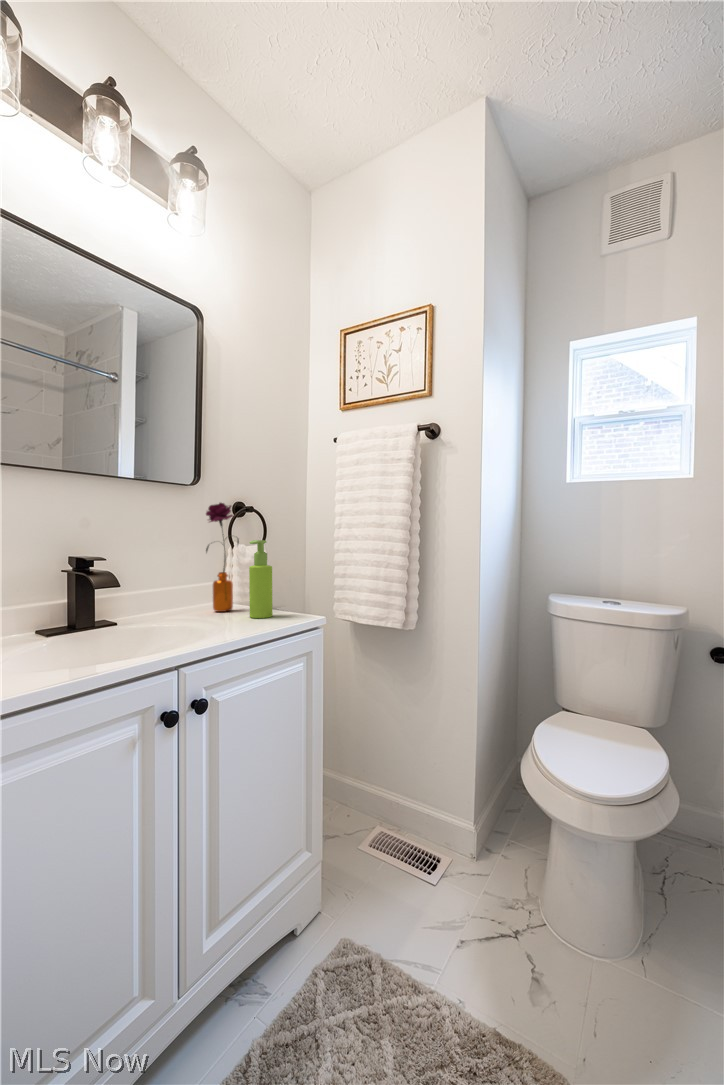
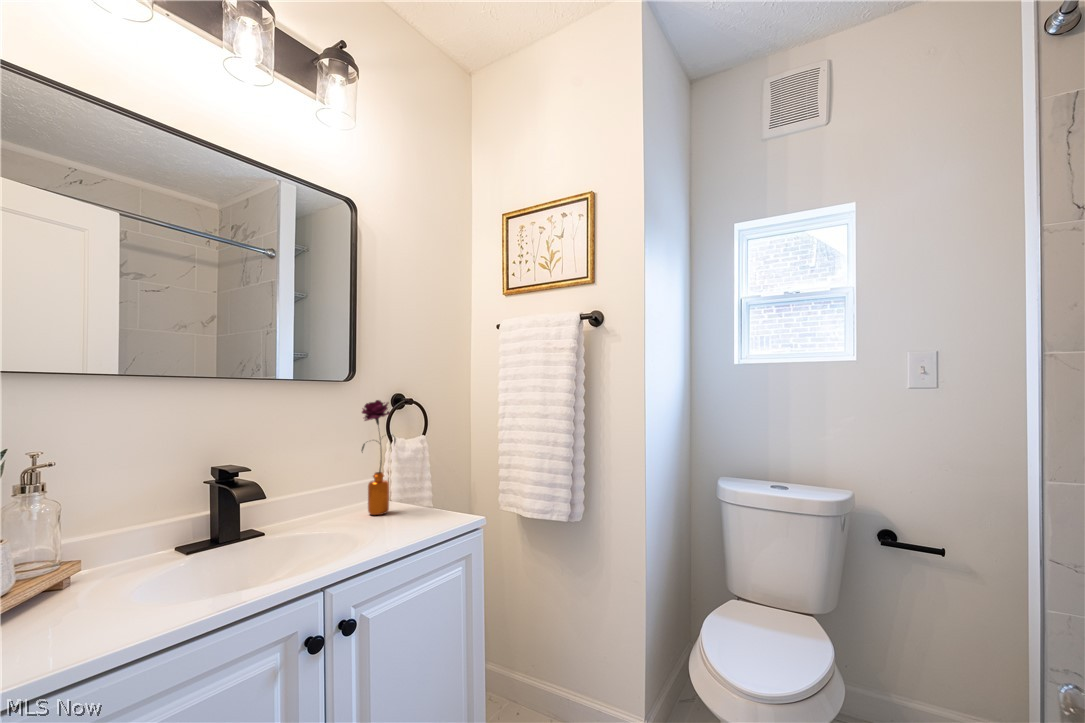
soap dispenser: present [249,540,273,618] -> none [405,443,429,527]

